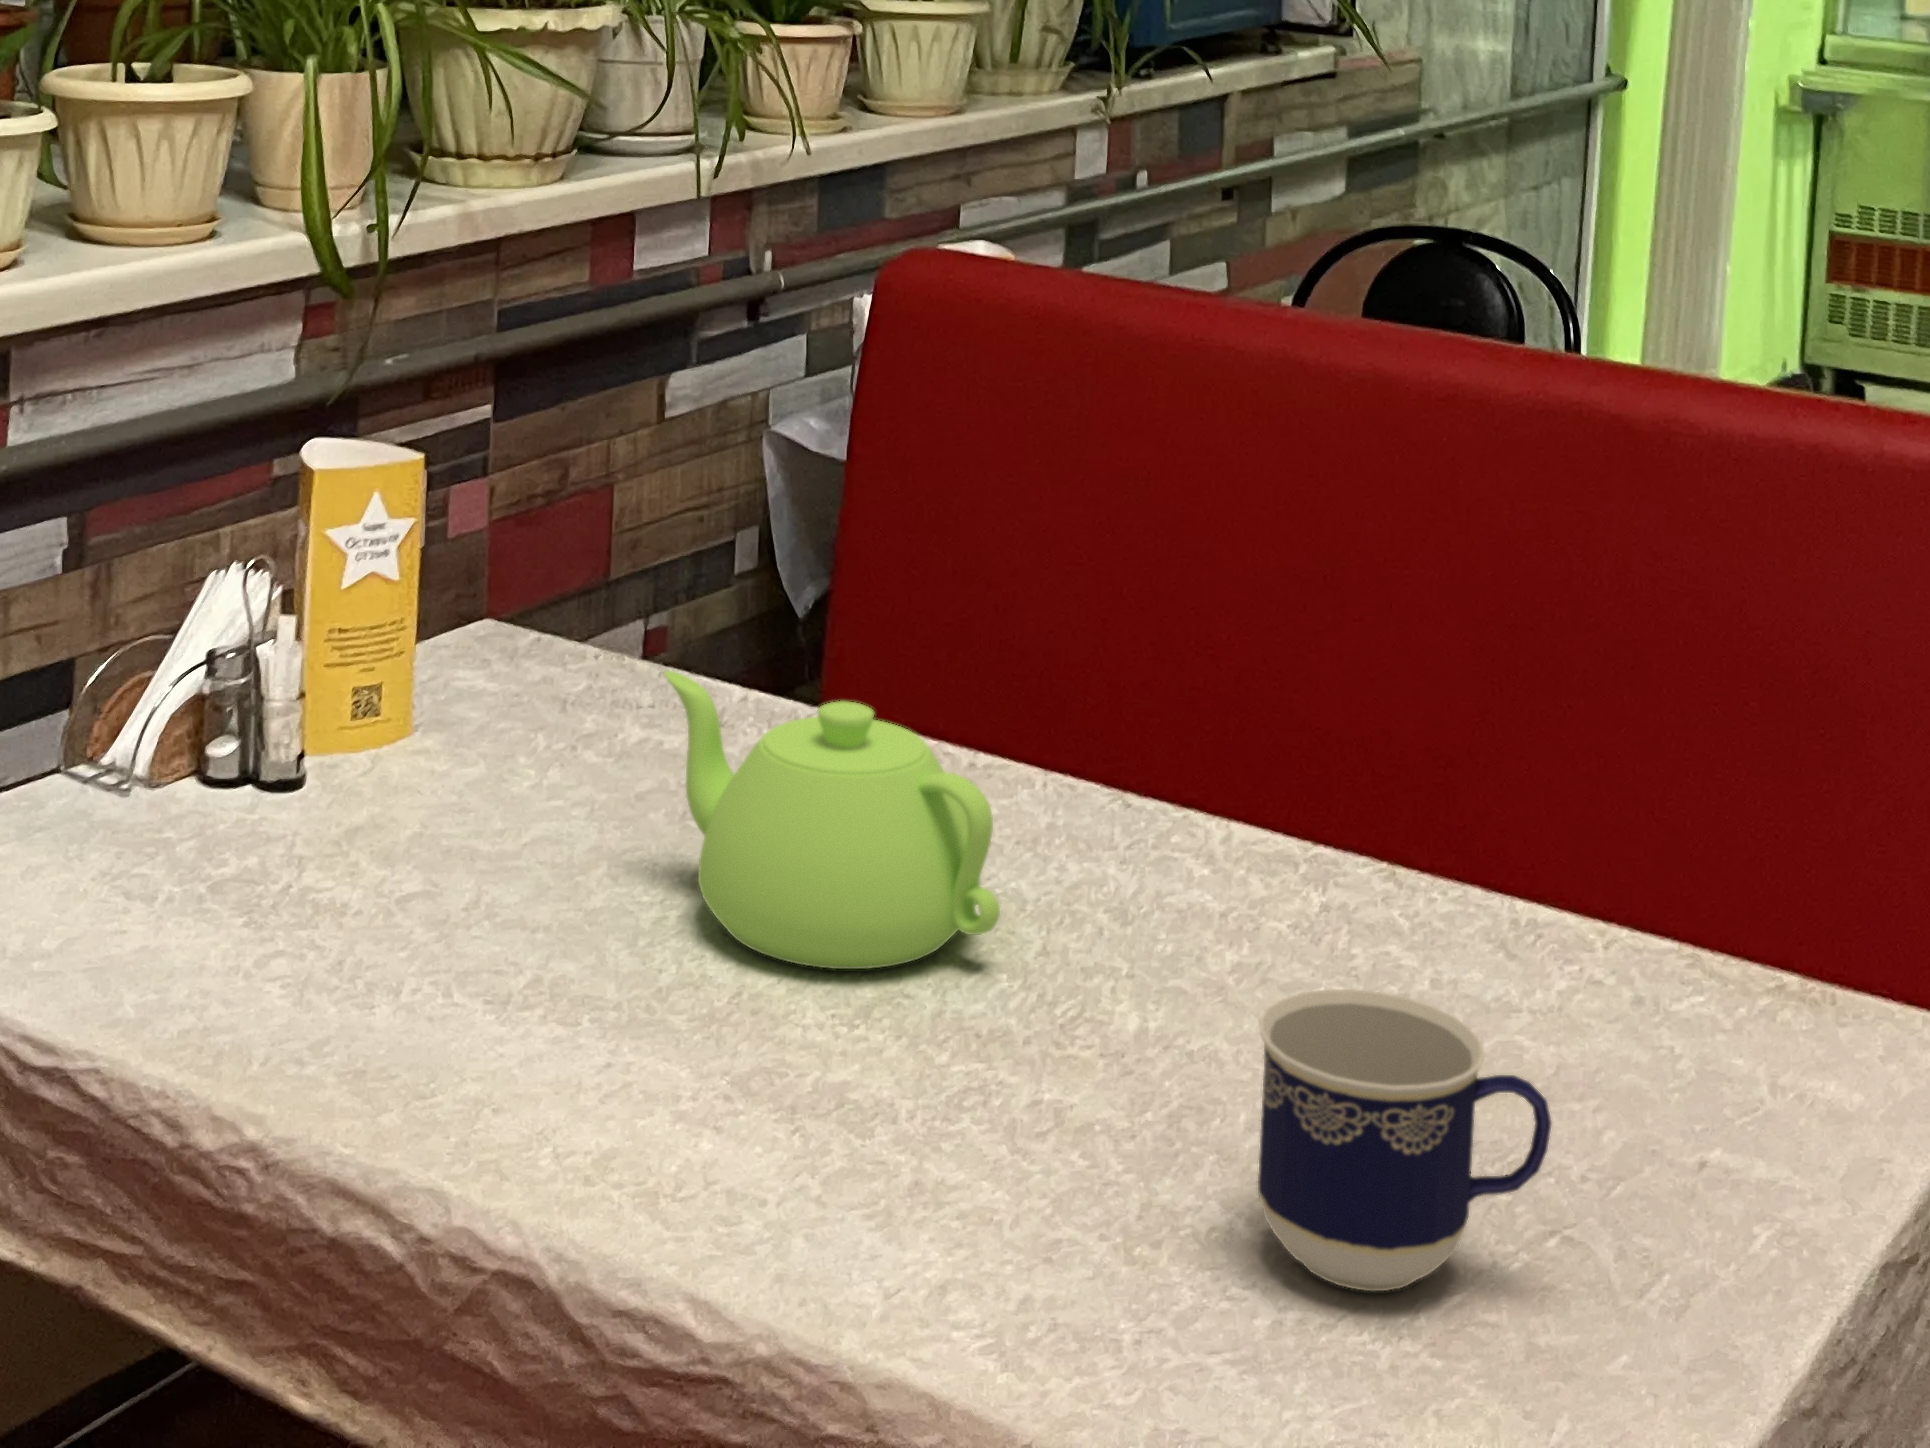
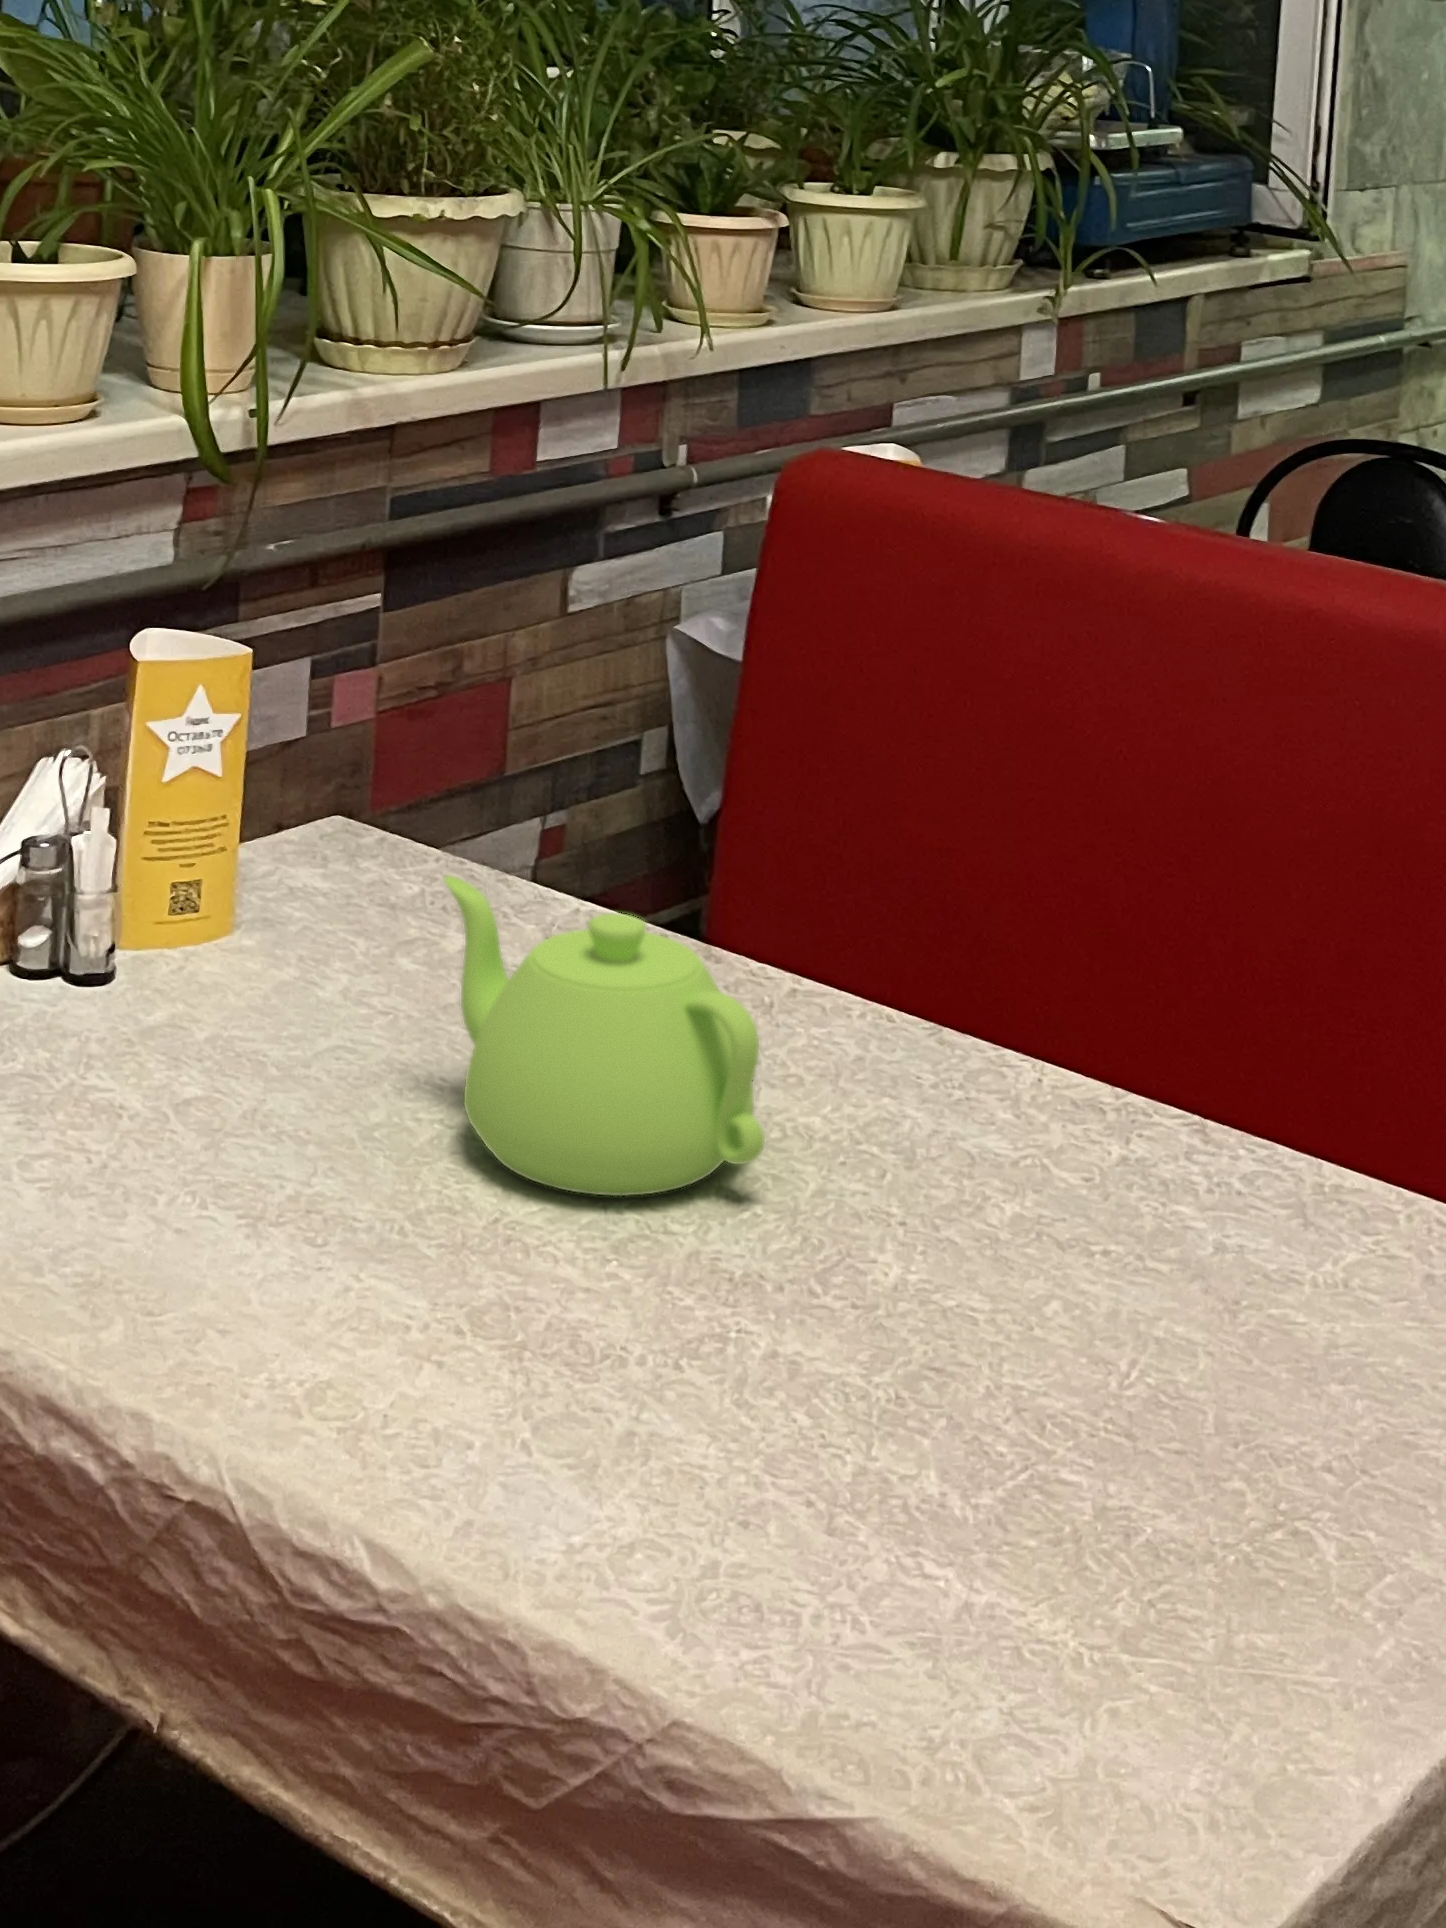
cup: present [1258,989,1551,1291] -> none [964,1236,1268,1564]

